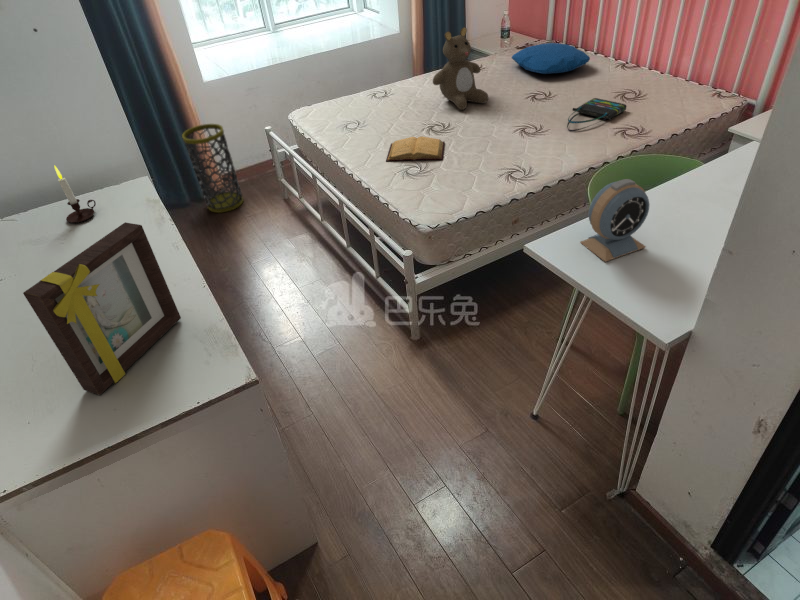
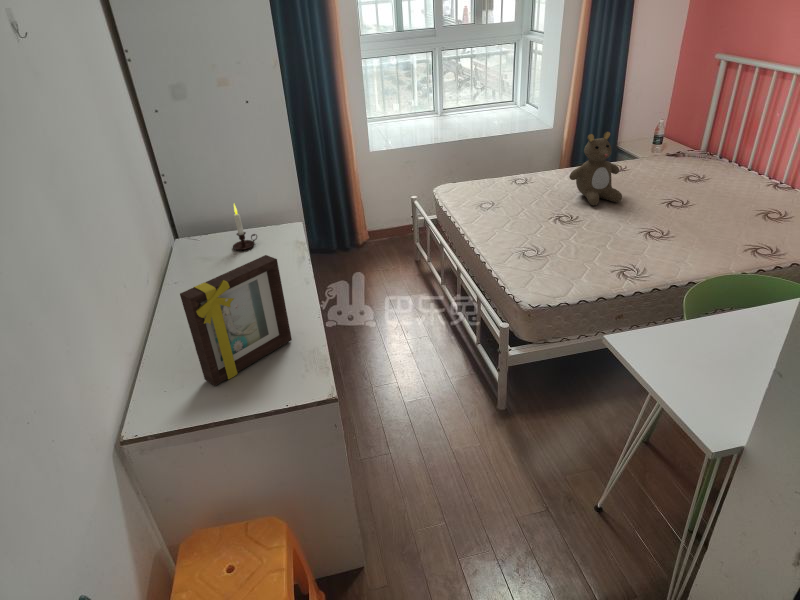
pillow: present [512,43,590,74] -> none [657,154,739,183]
tote bag: present [567,98,627,131] -> none [696,213,766,241]
trash can: present [182,124,243,213] -> none [342,187,382,263]
book: present [386,136,445,161] -> none [507,223,567,248]
alarm clock: present [580,179,649,262] -> none [656,292,729,367]

